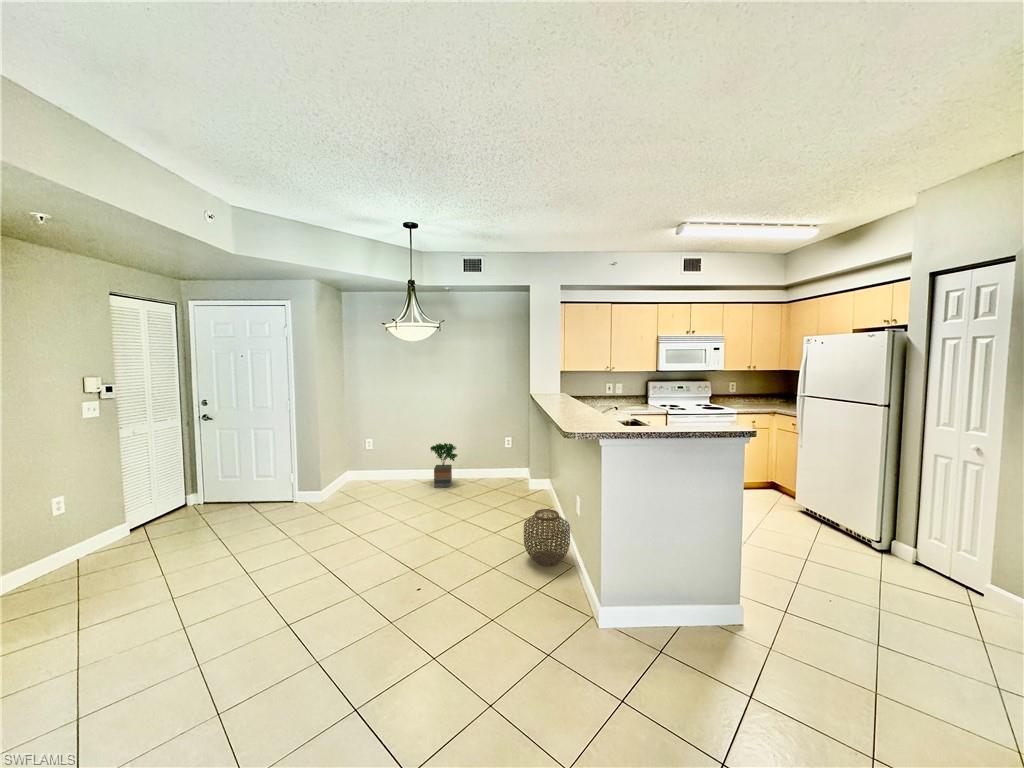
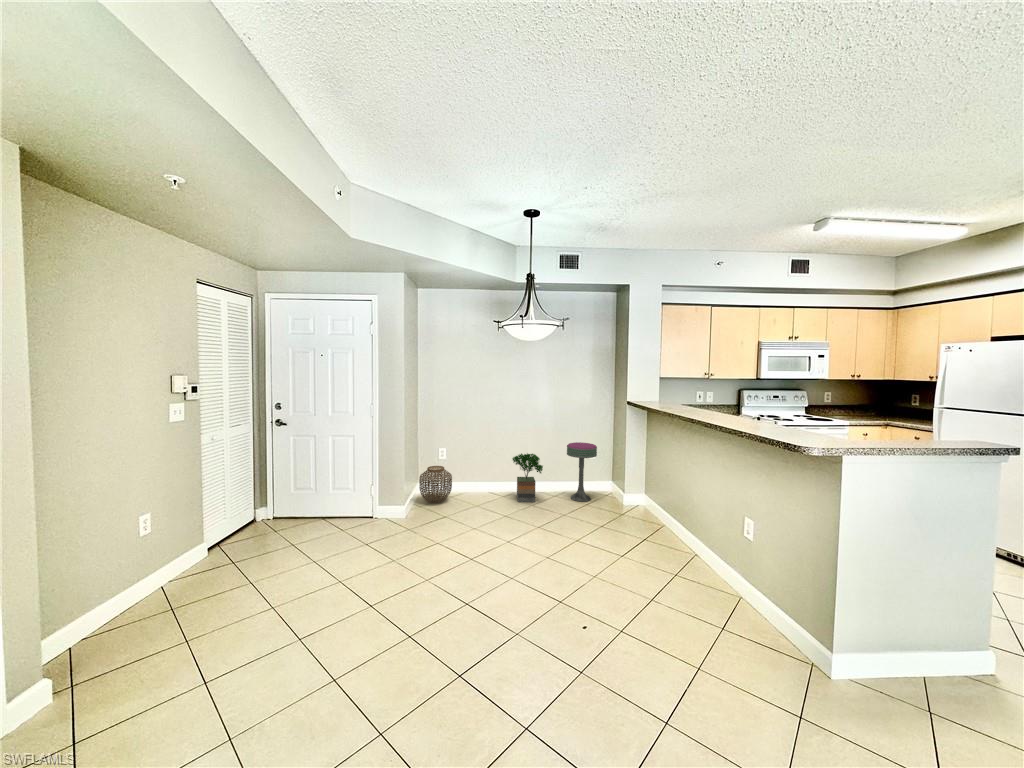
bar stool: none [481,433,508,487] -> present [567,442,597,502]
woven basket: present [524,509,570,566] -> present [419,466,452,503]

